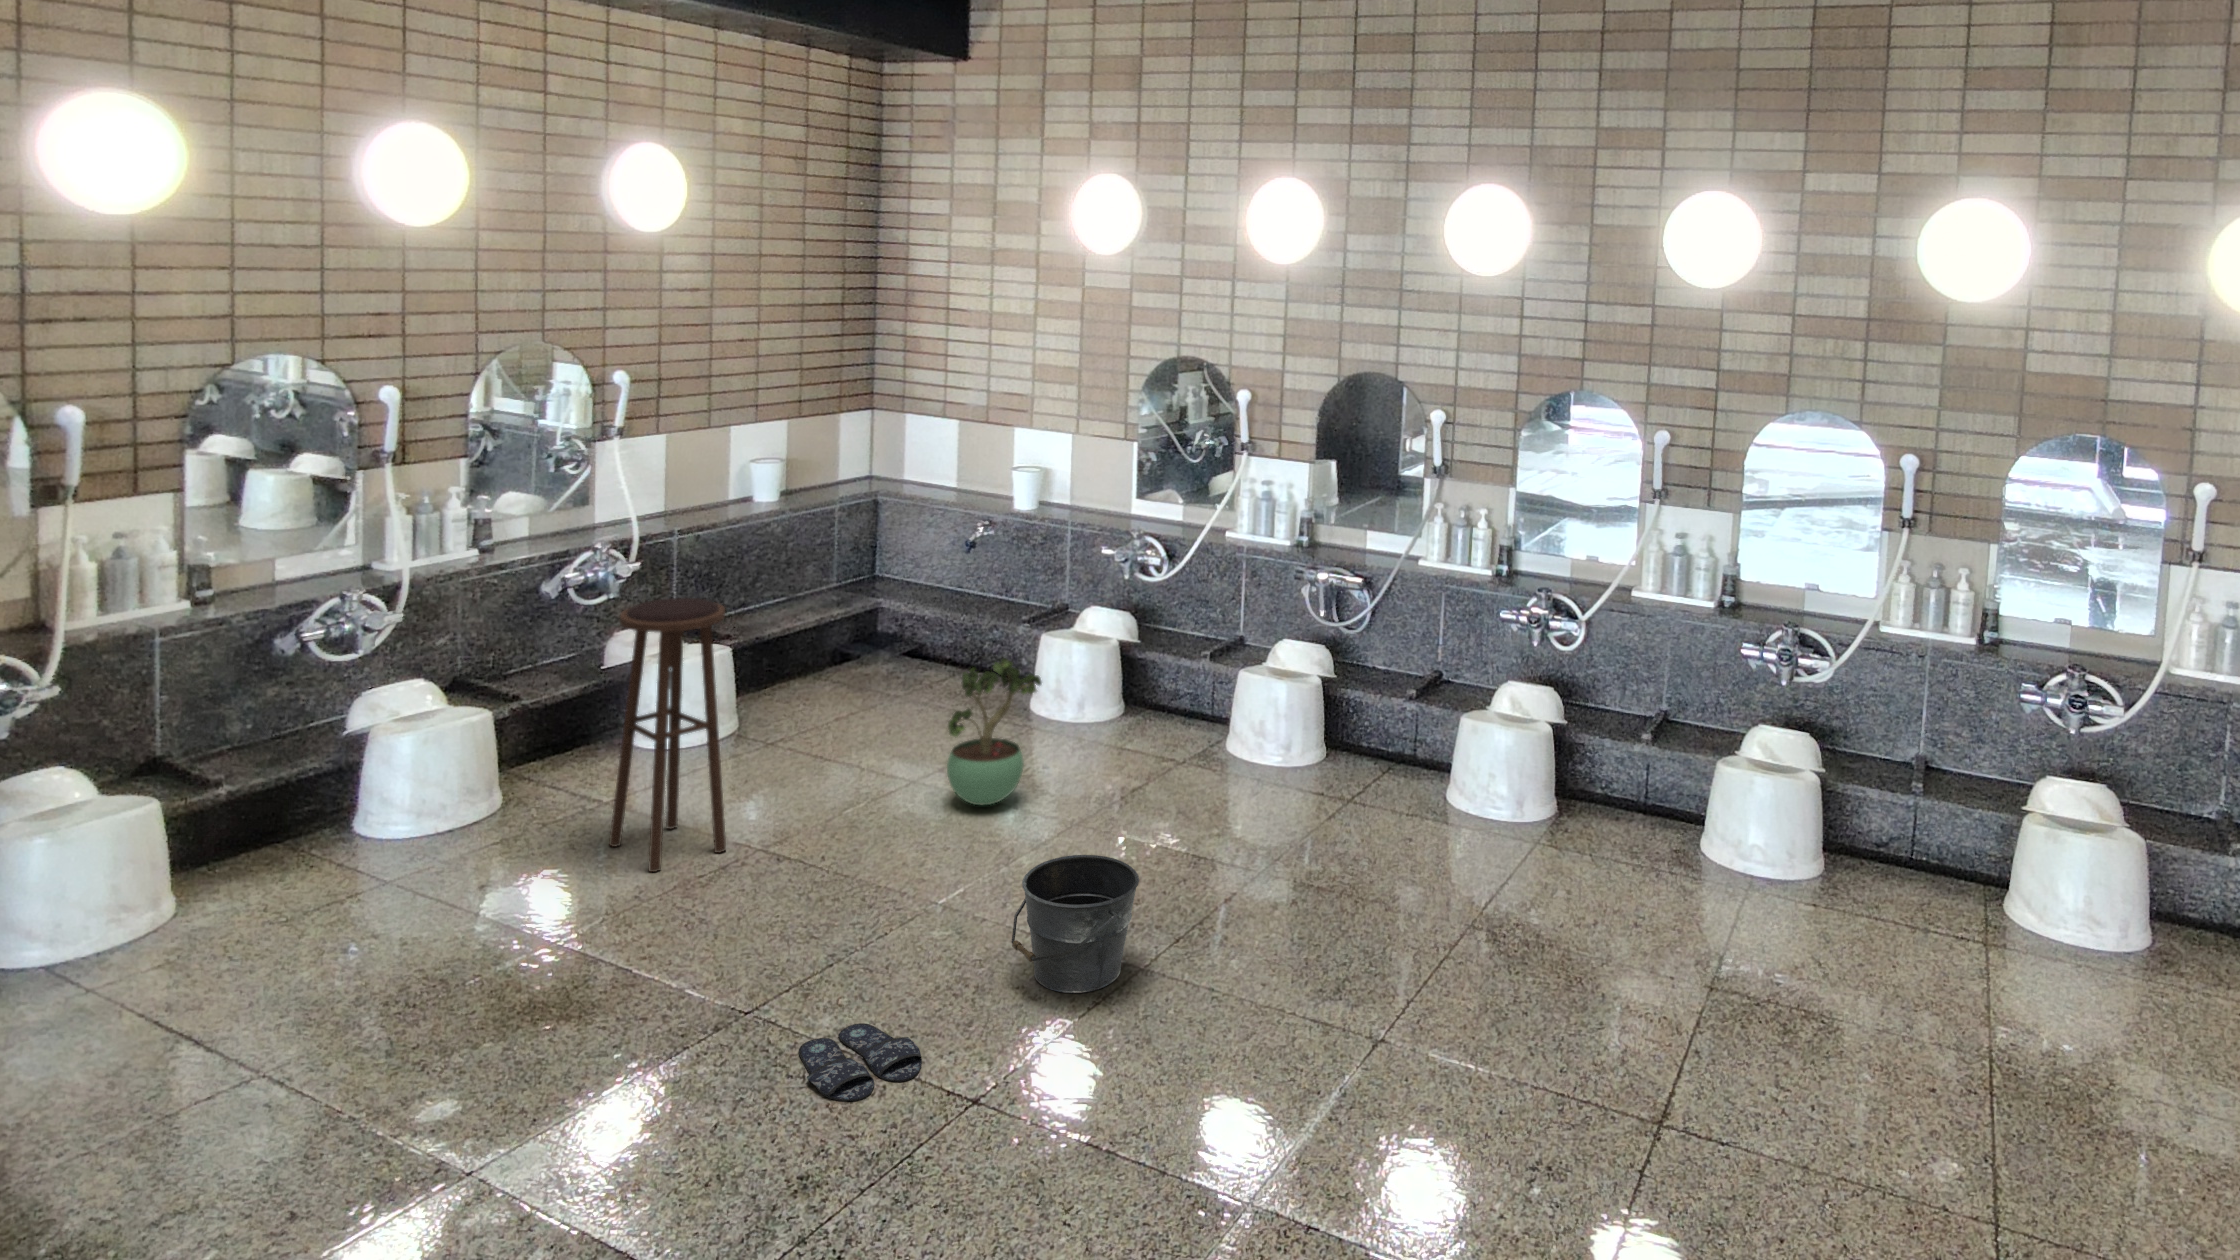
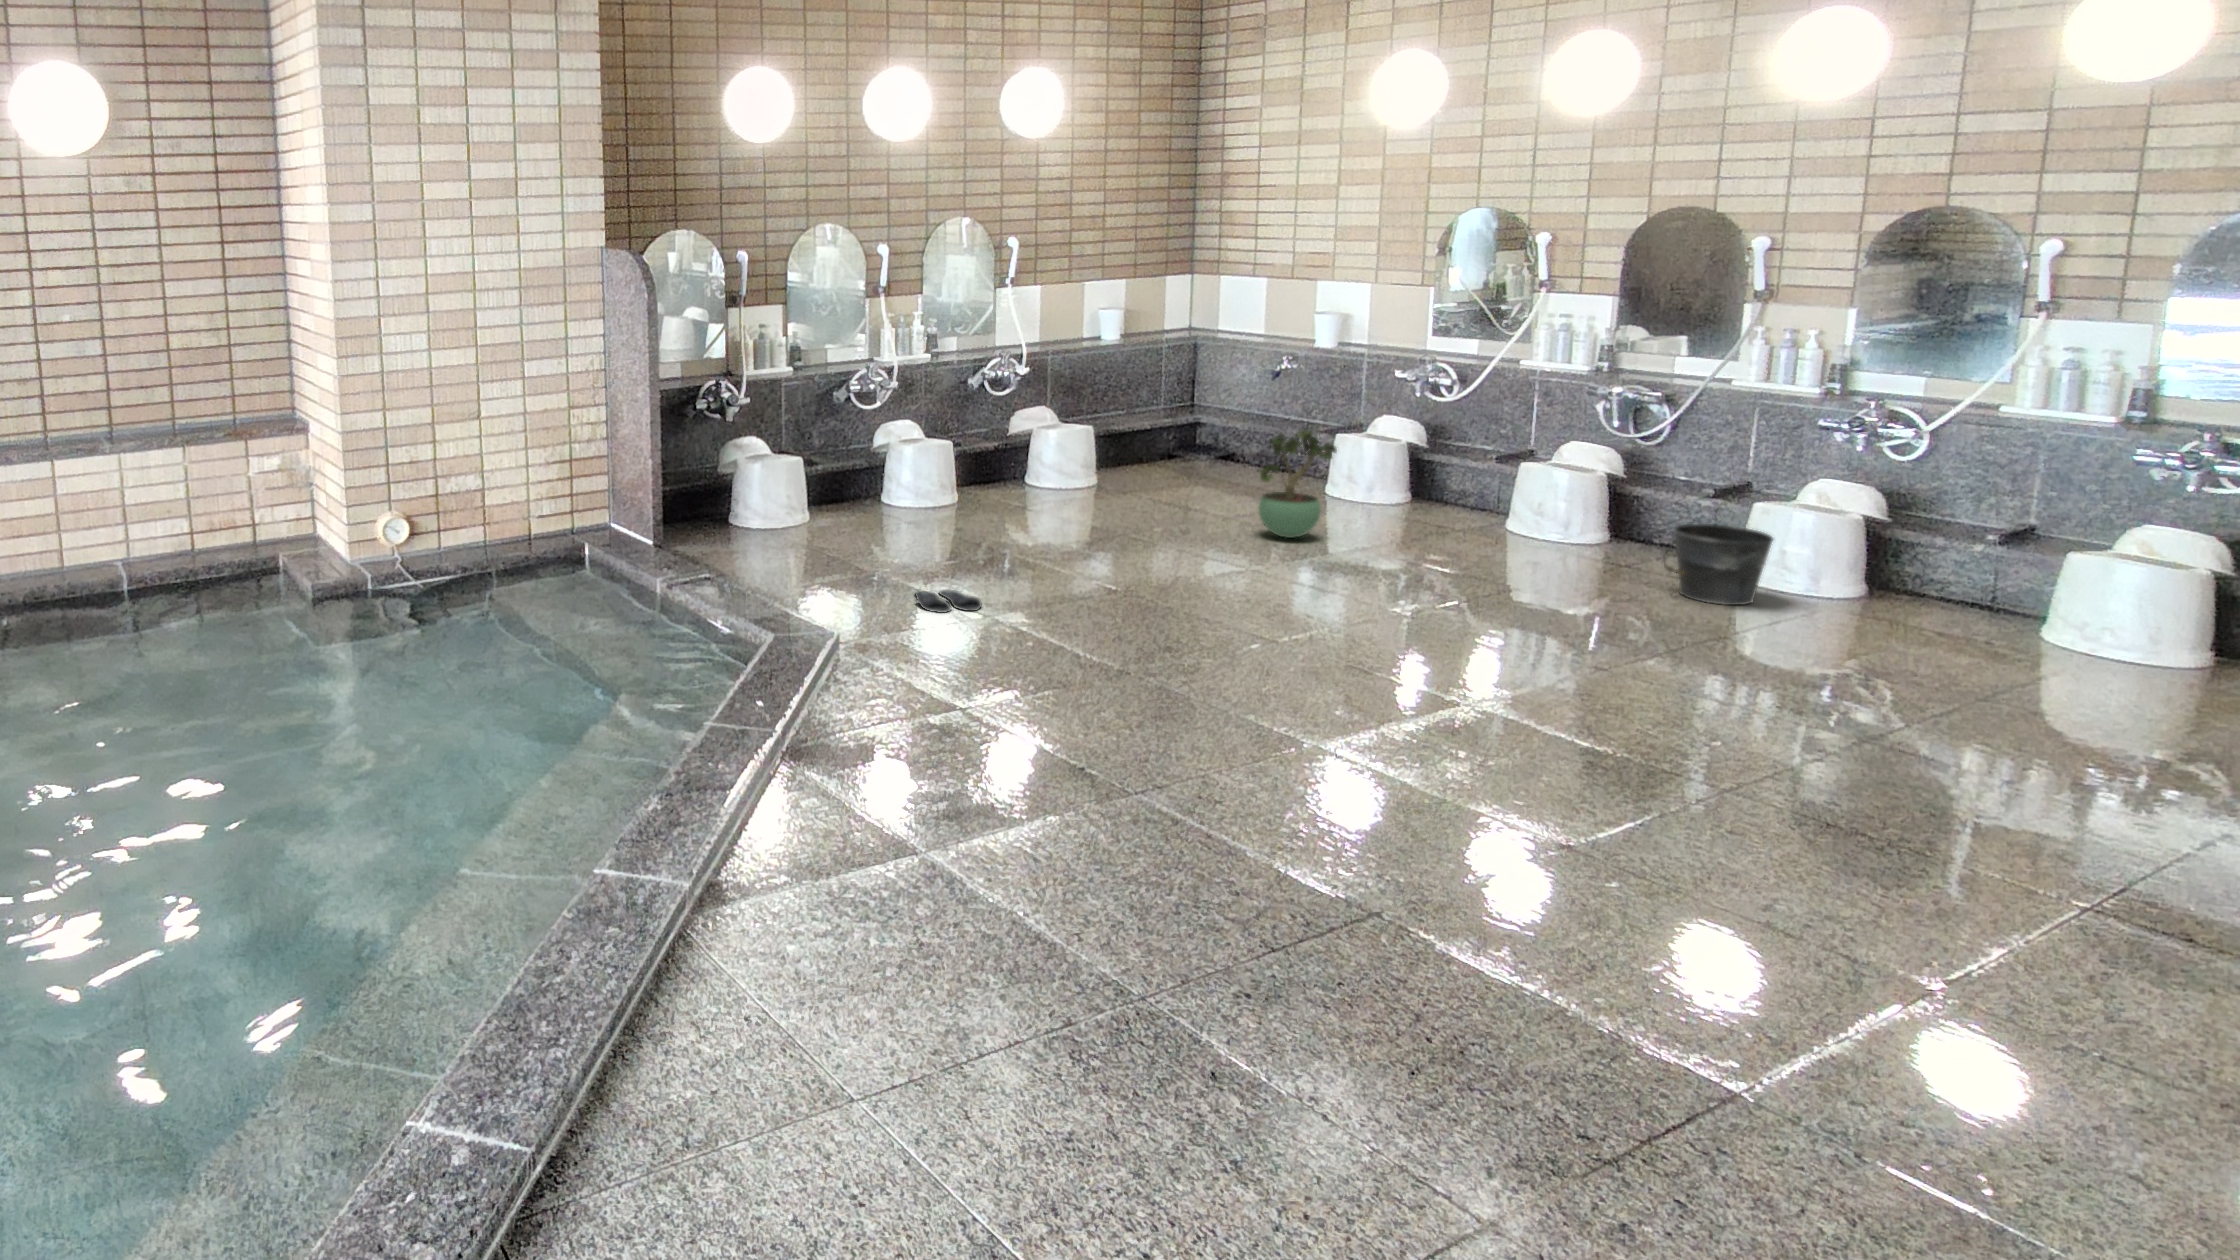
stool: present [609,598,726,872] -> none [1027,369,1103,540]
bucket: present [1012,855,1139,993] -> present [1664,524,1773,605]
slippers: present [799,1023,922,1101] -> present [916,590,981,613]

